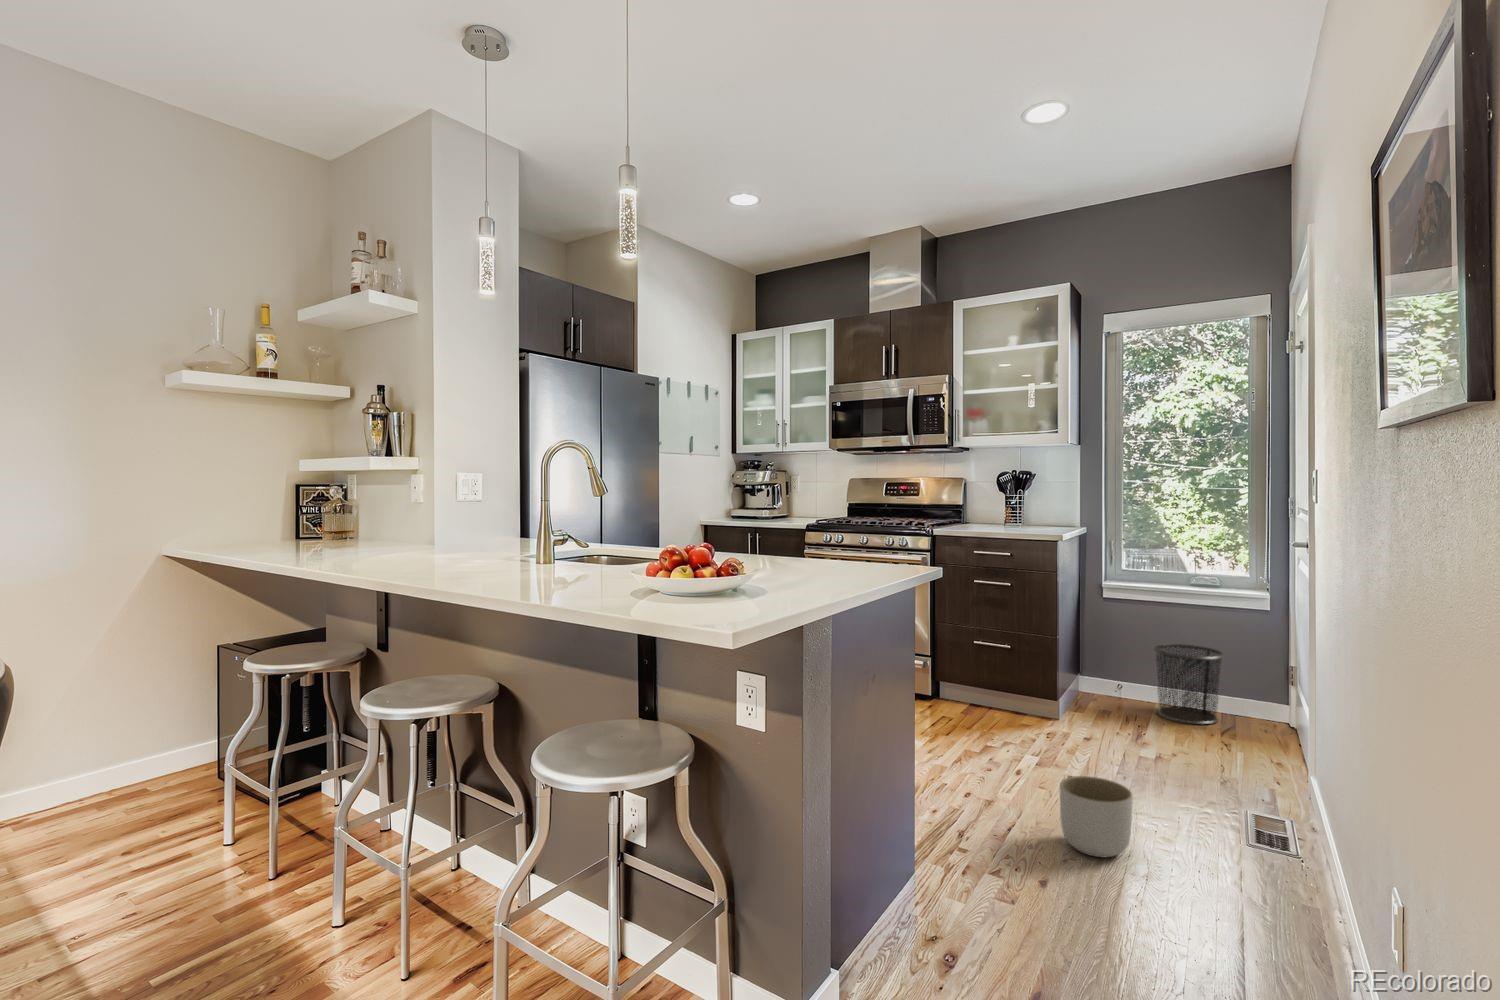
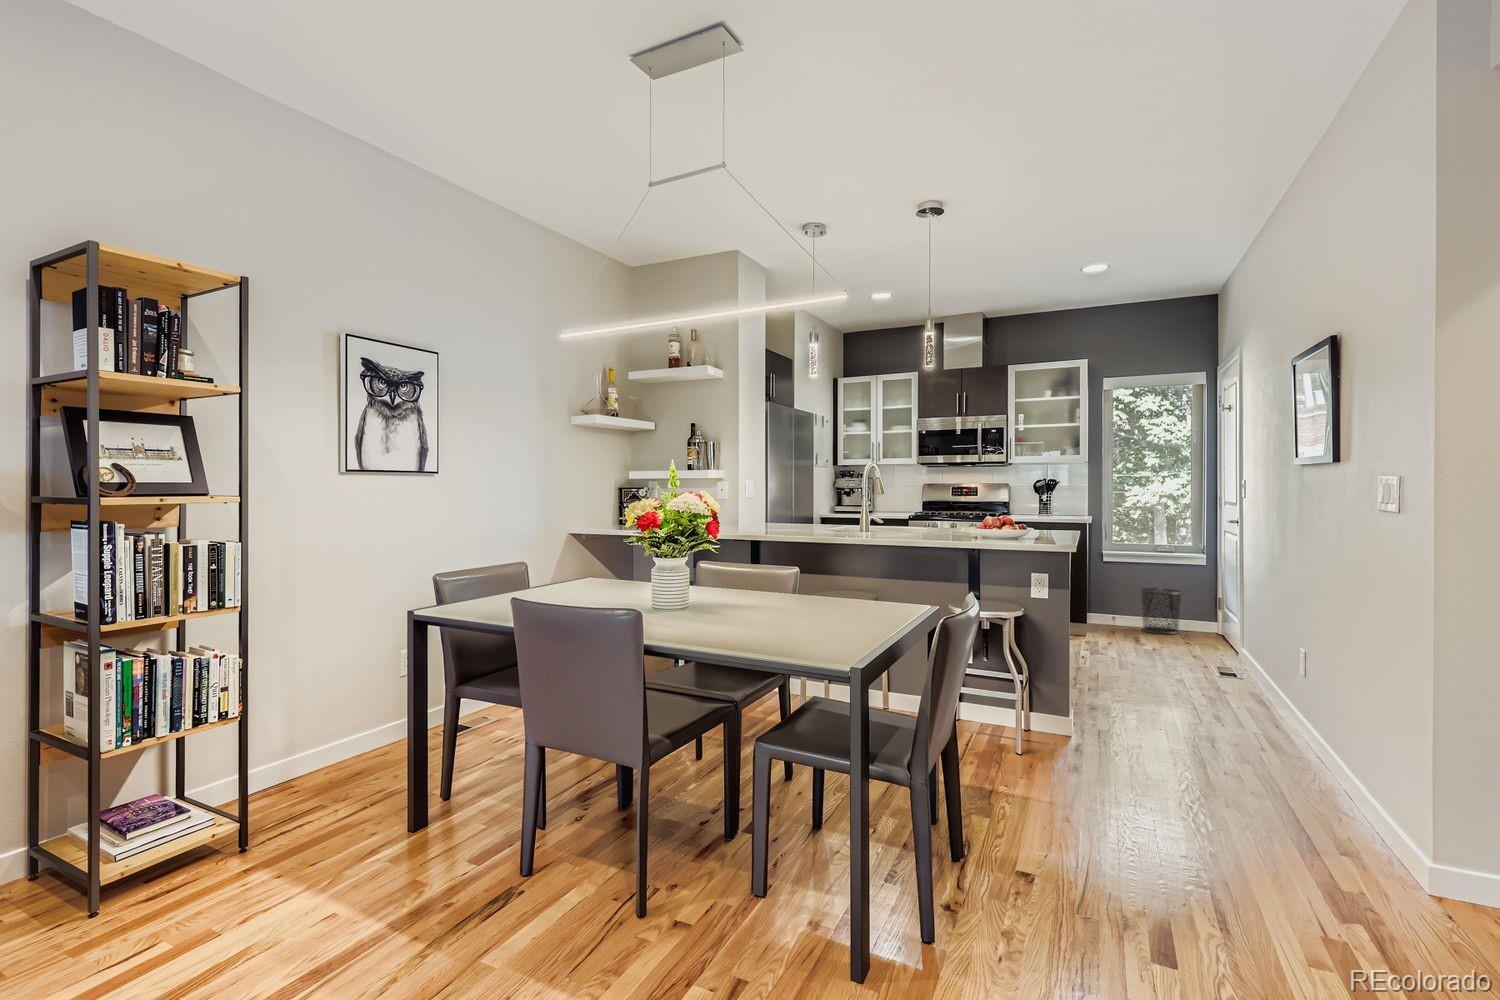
planter: present [1060,776,1133,857] -> none [1127,642,1166,680]

